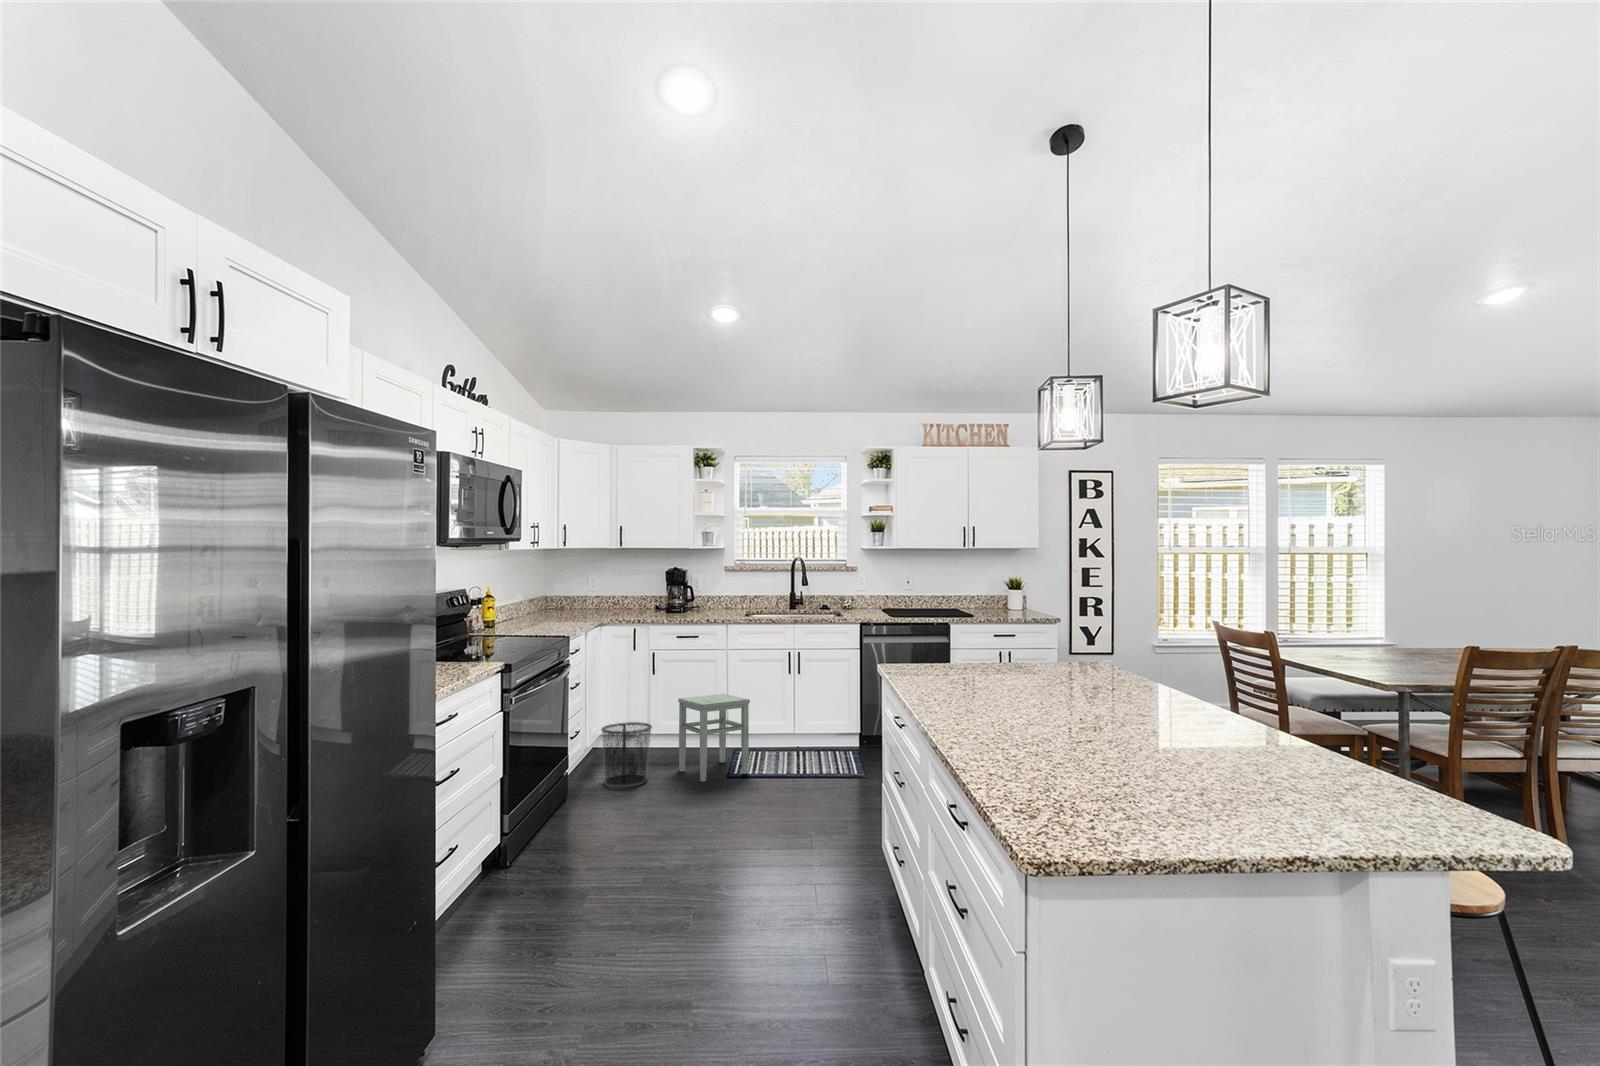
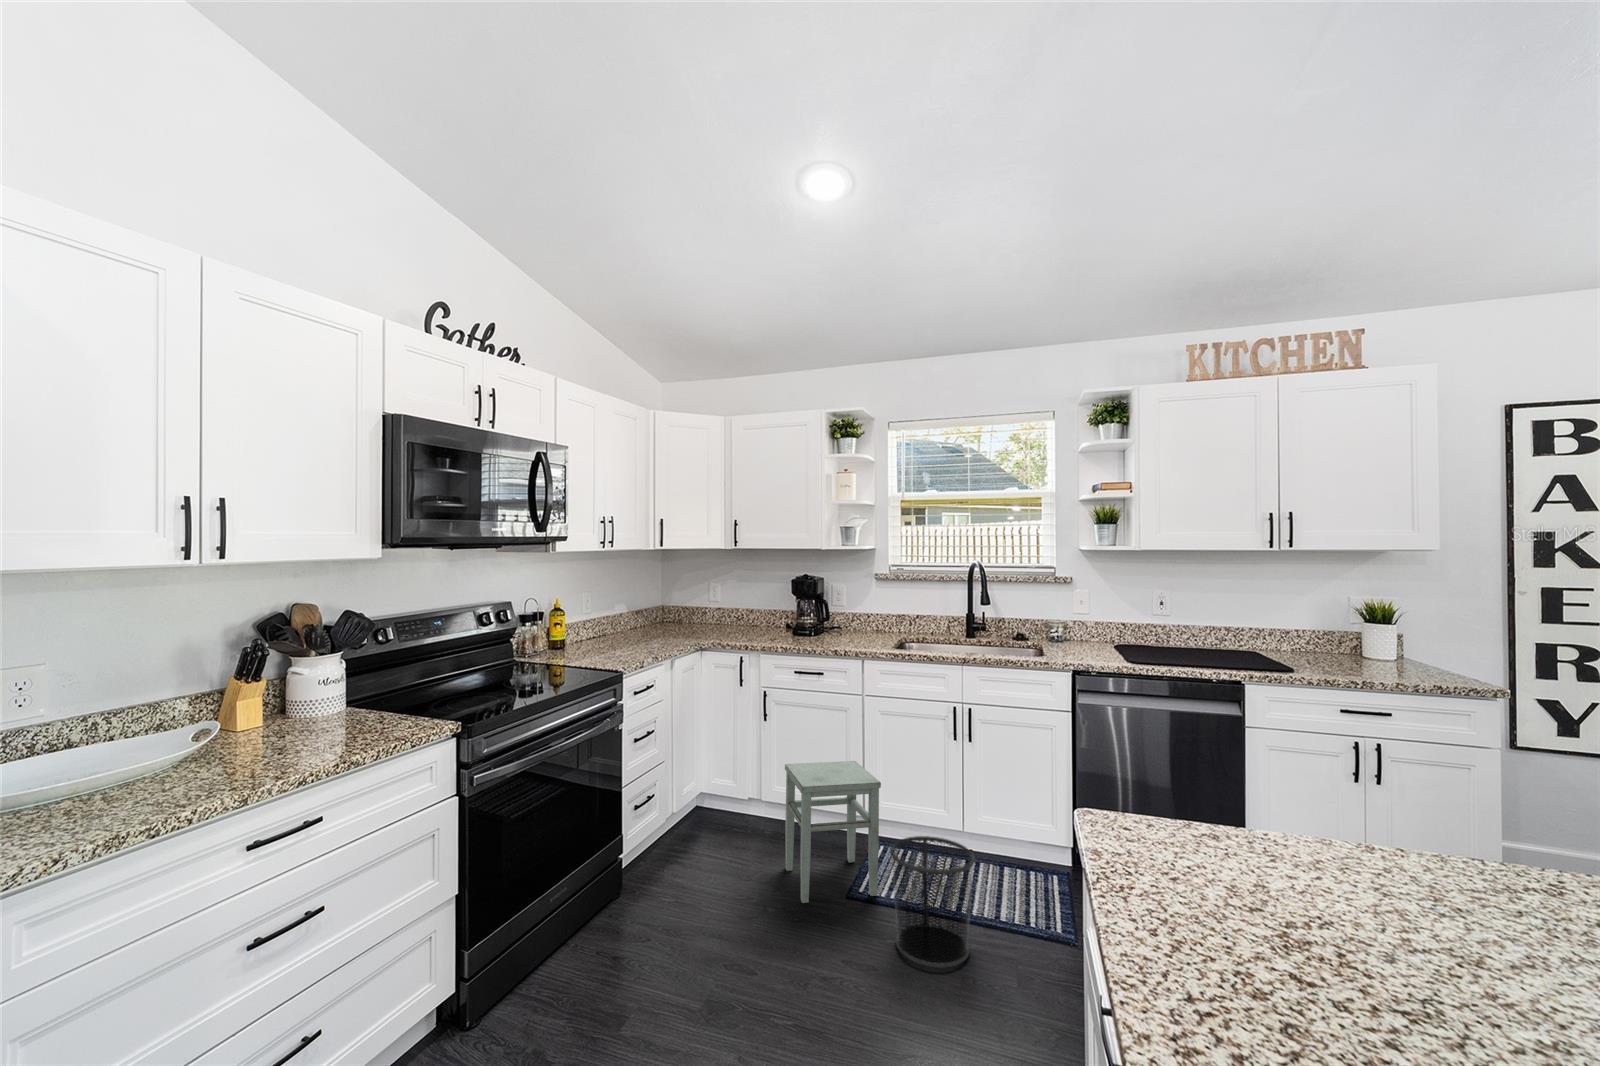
waste bin: present [601,722,652,788] -> present [890,836,975,968]

